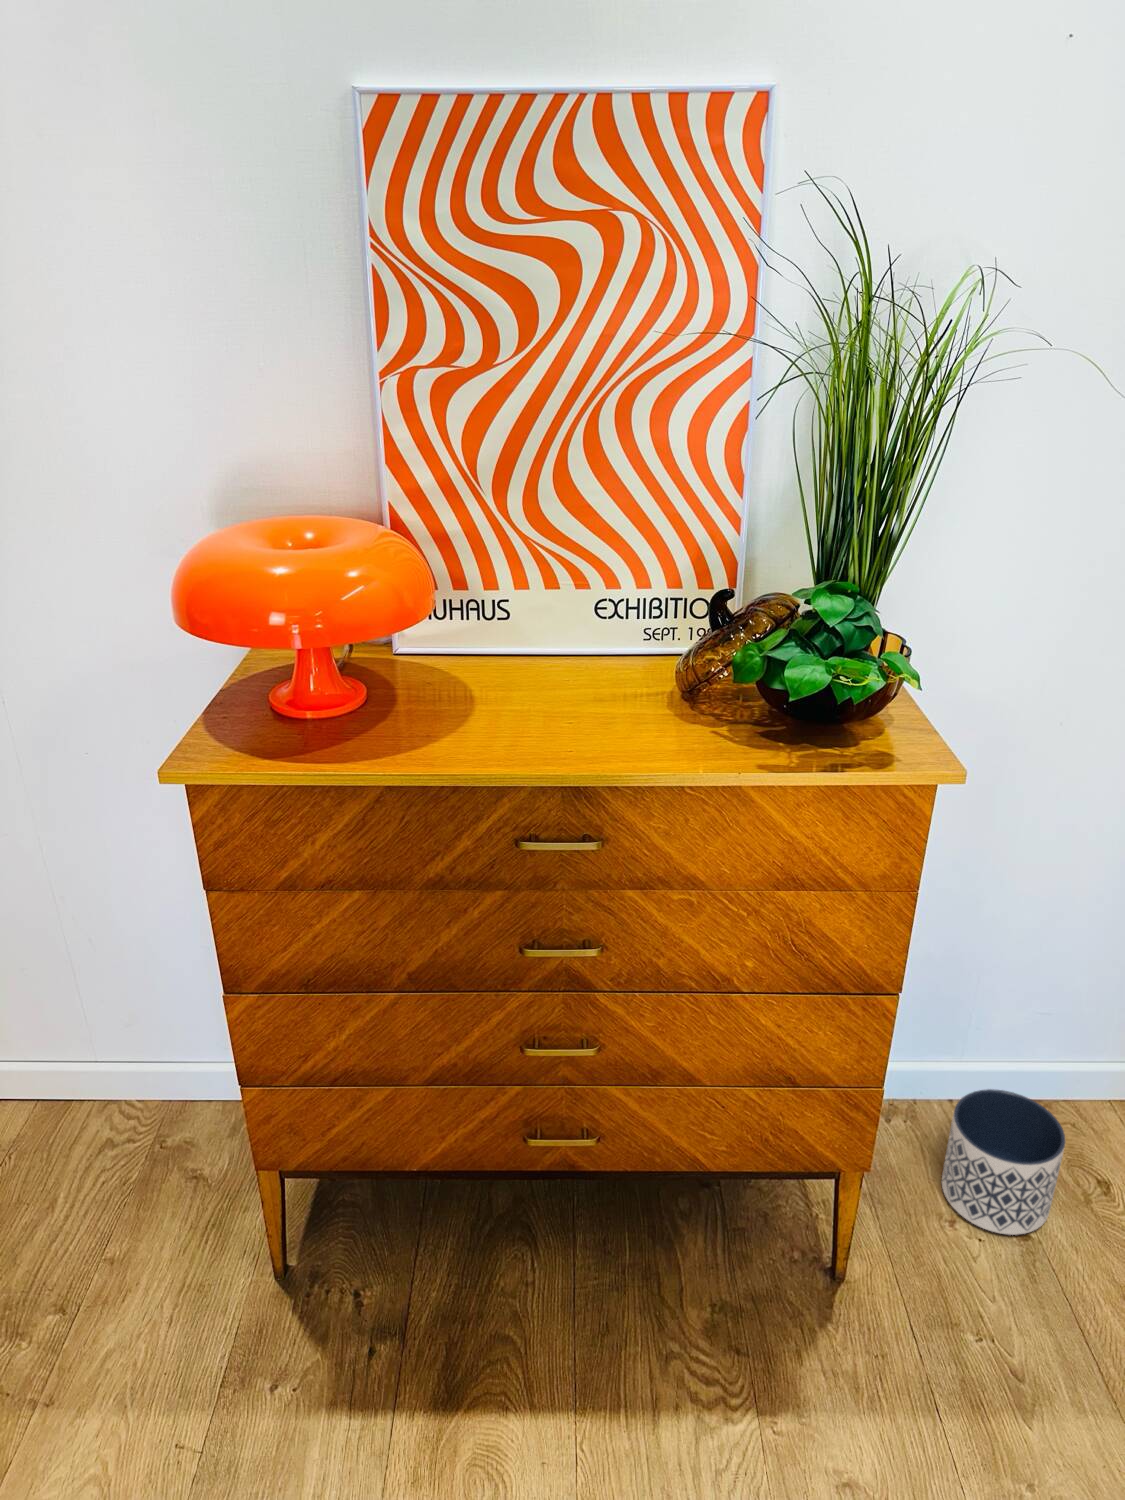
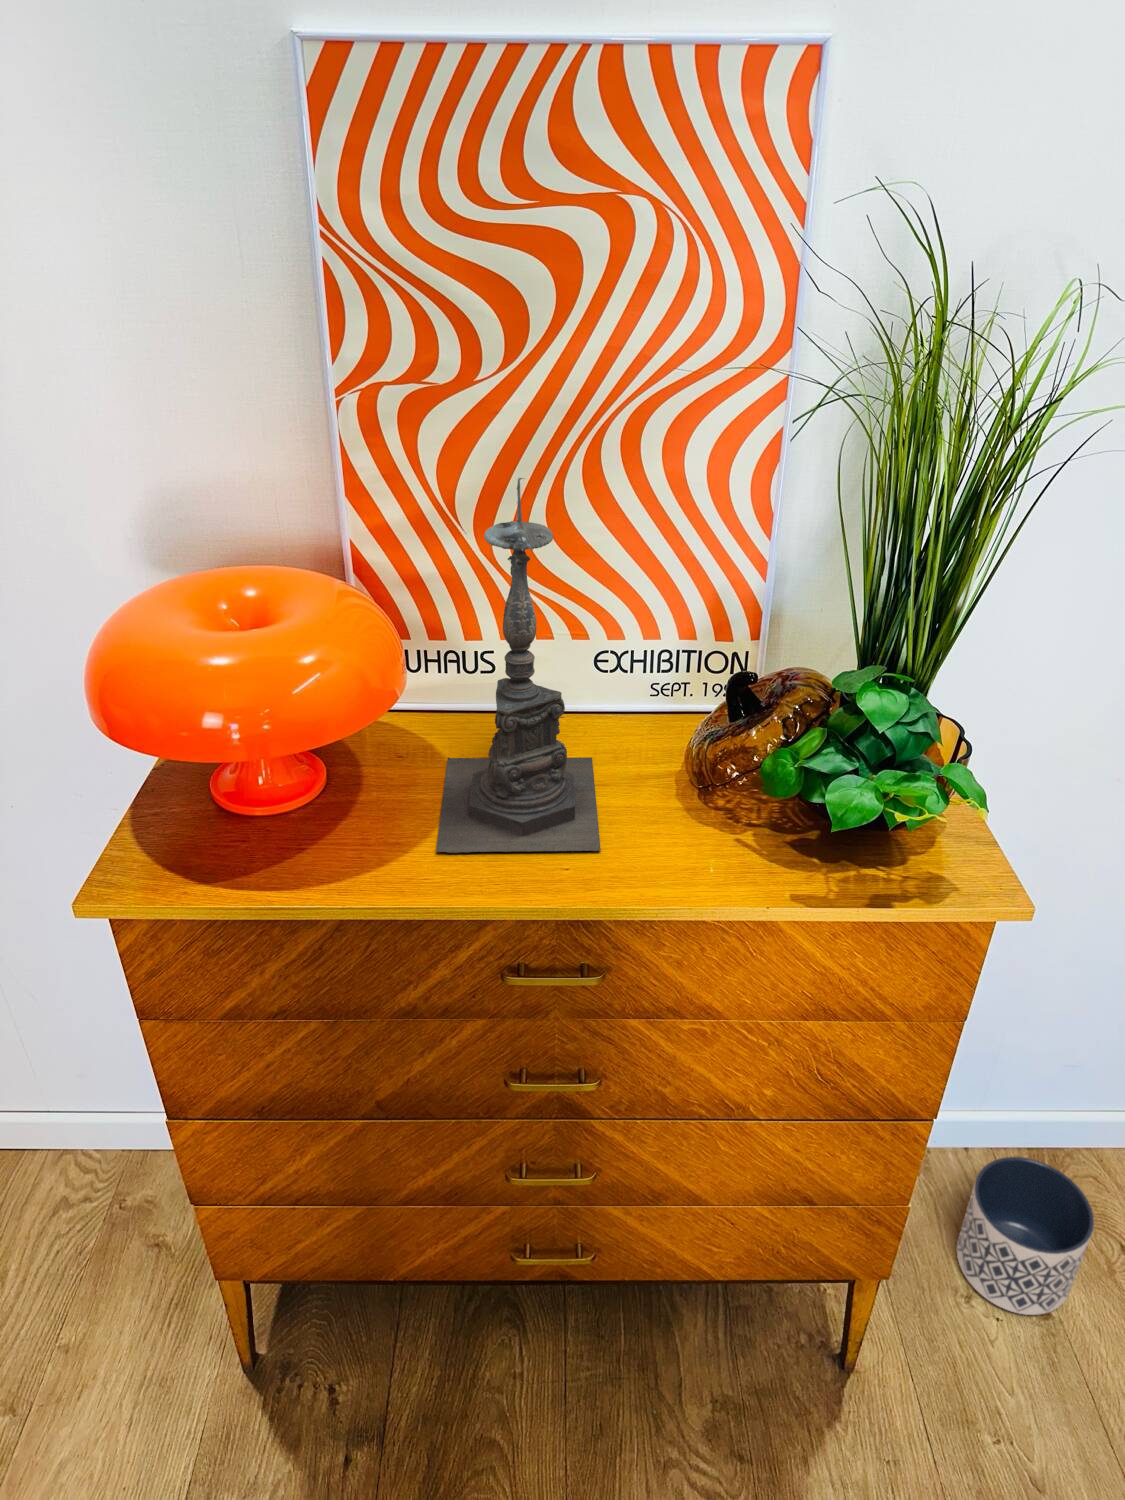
candle holder: none [459,415,599,738] -> present [436,478,601,853]

